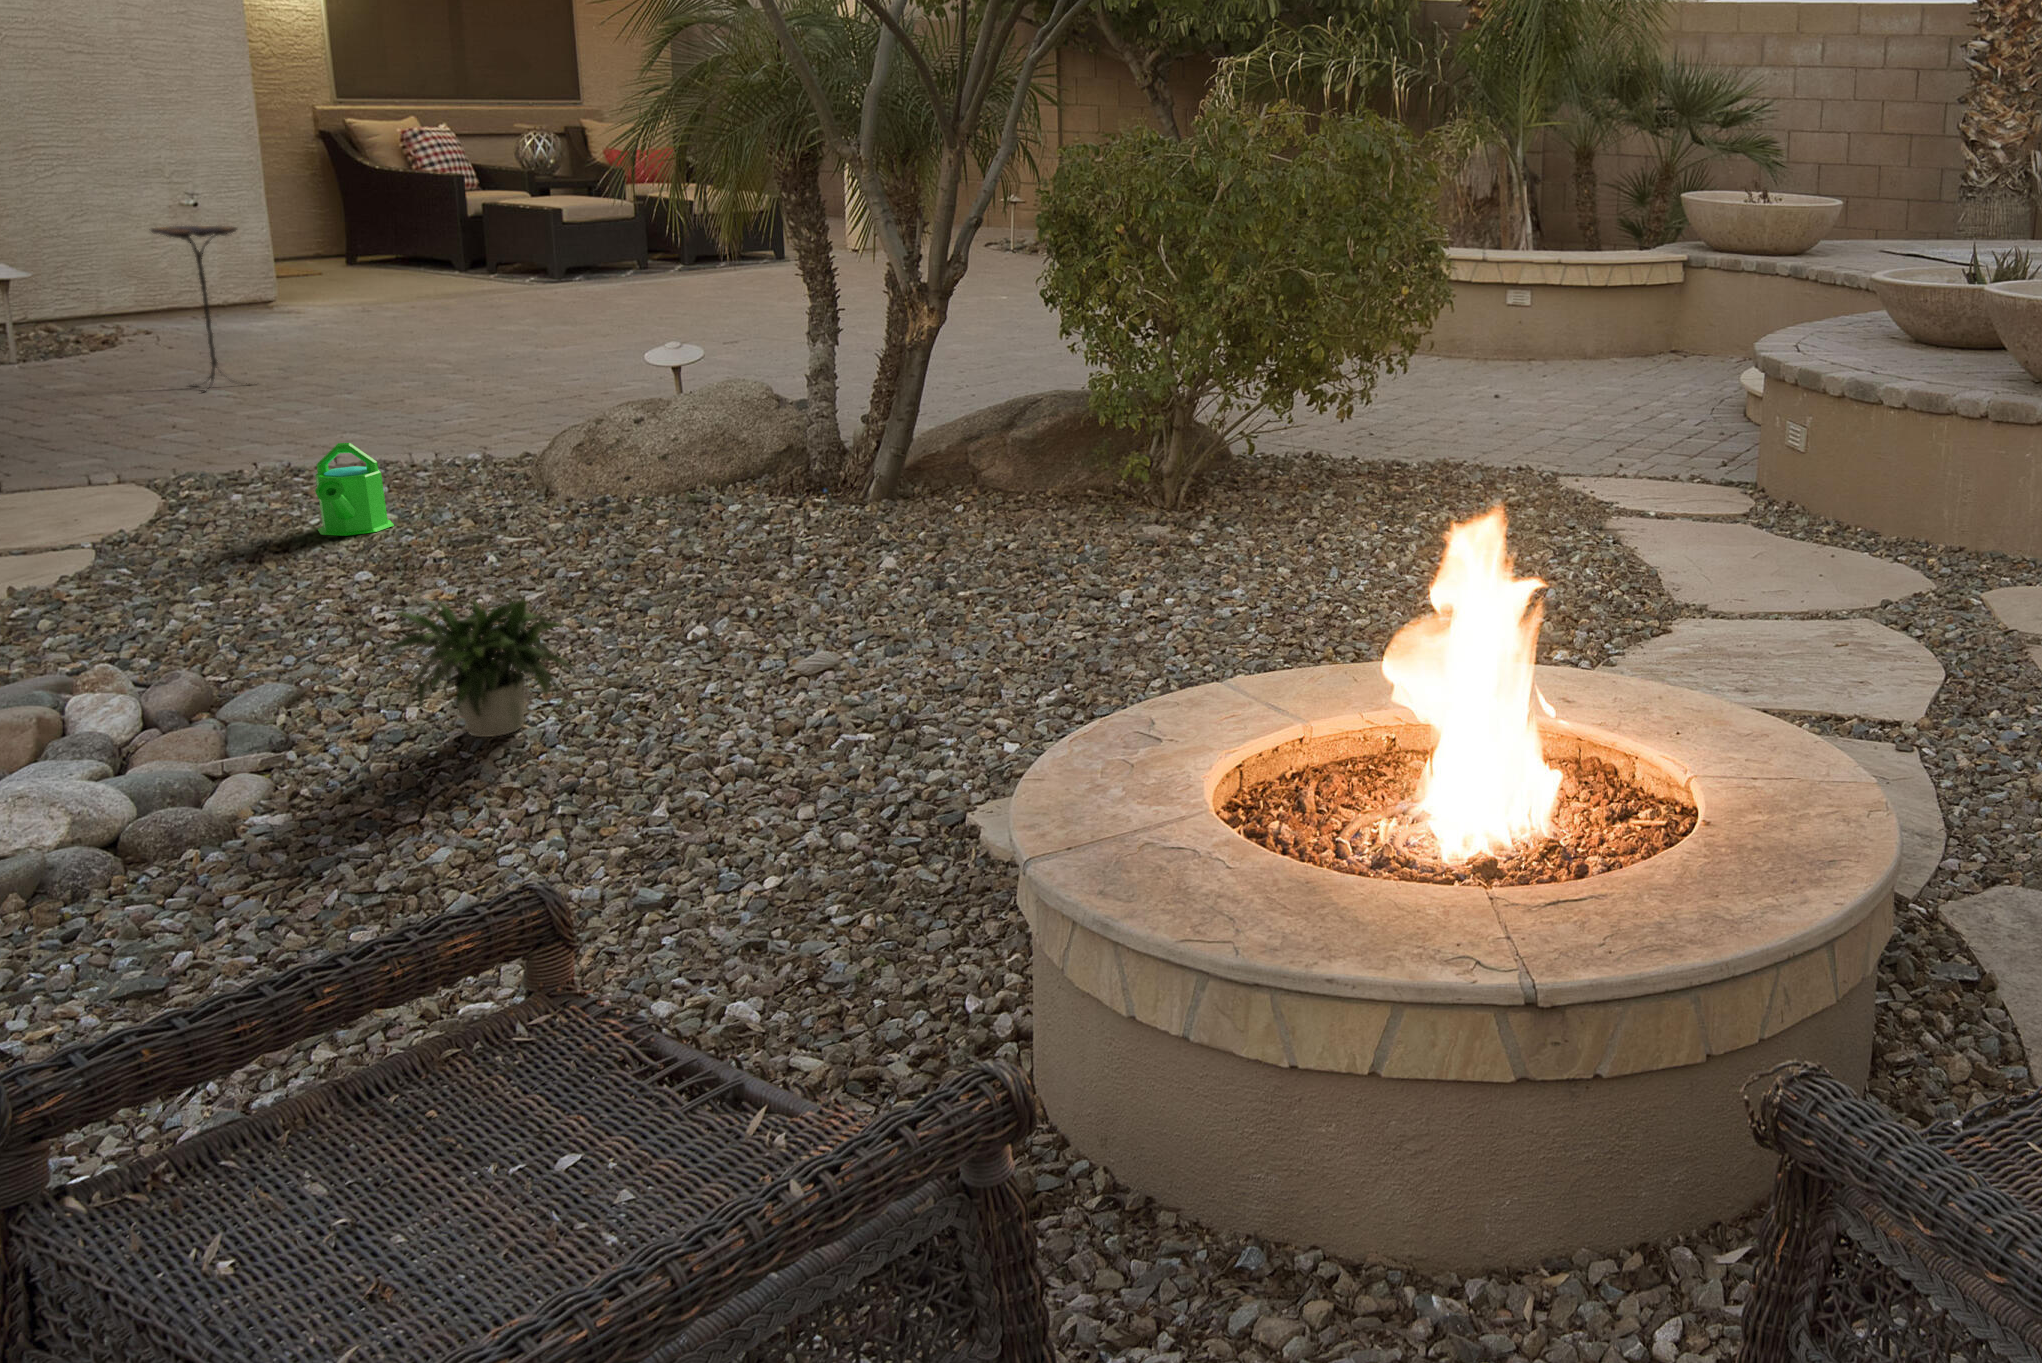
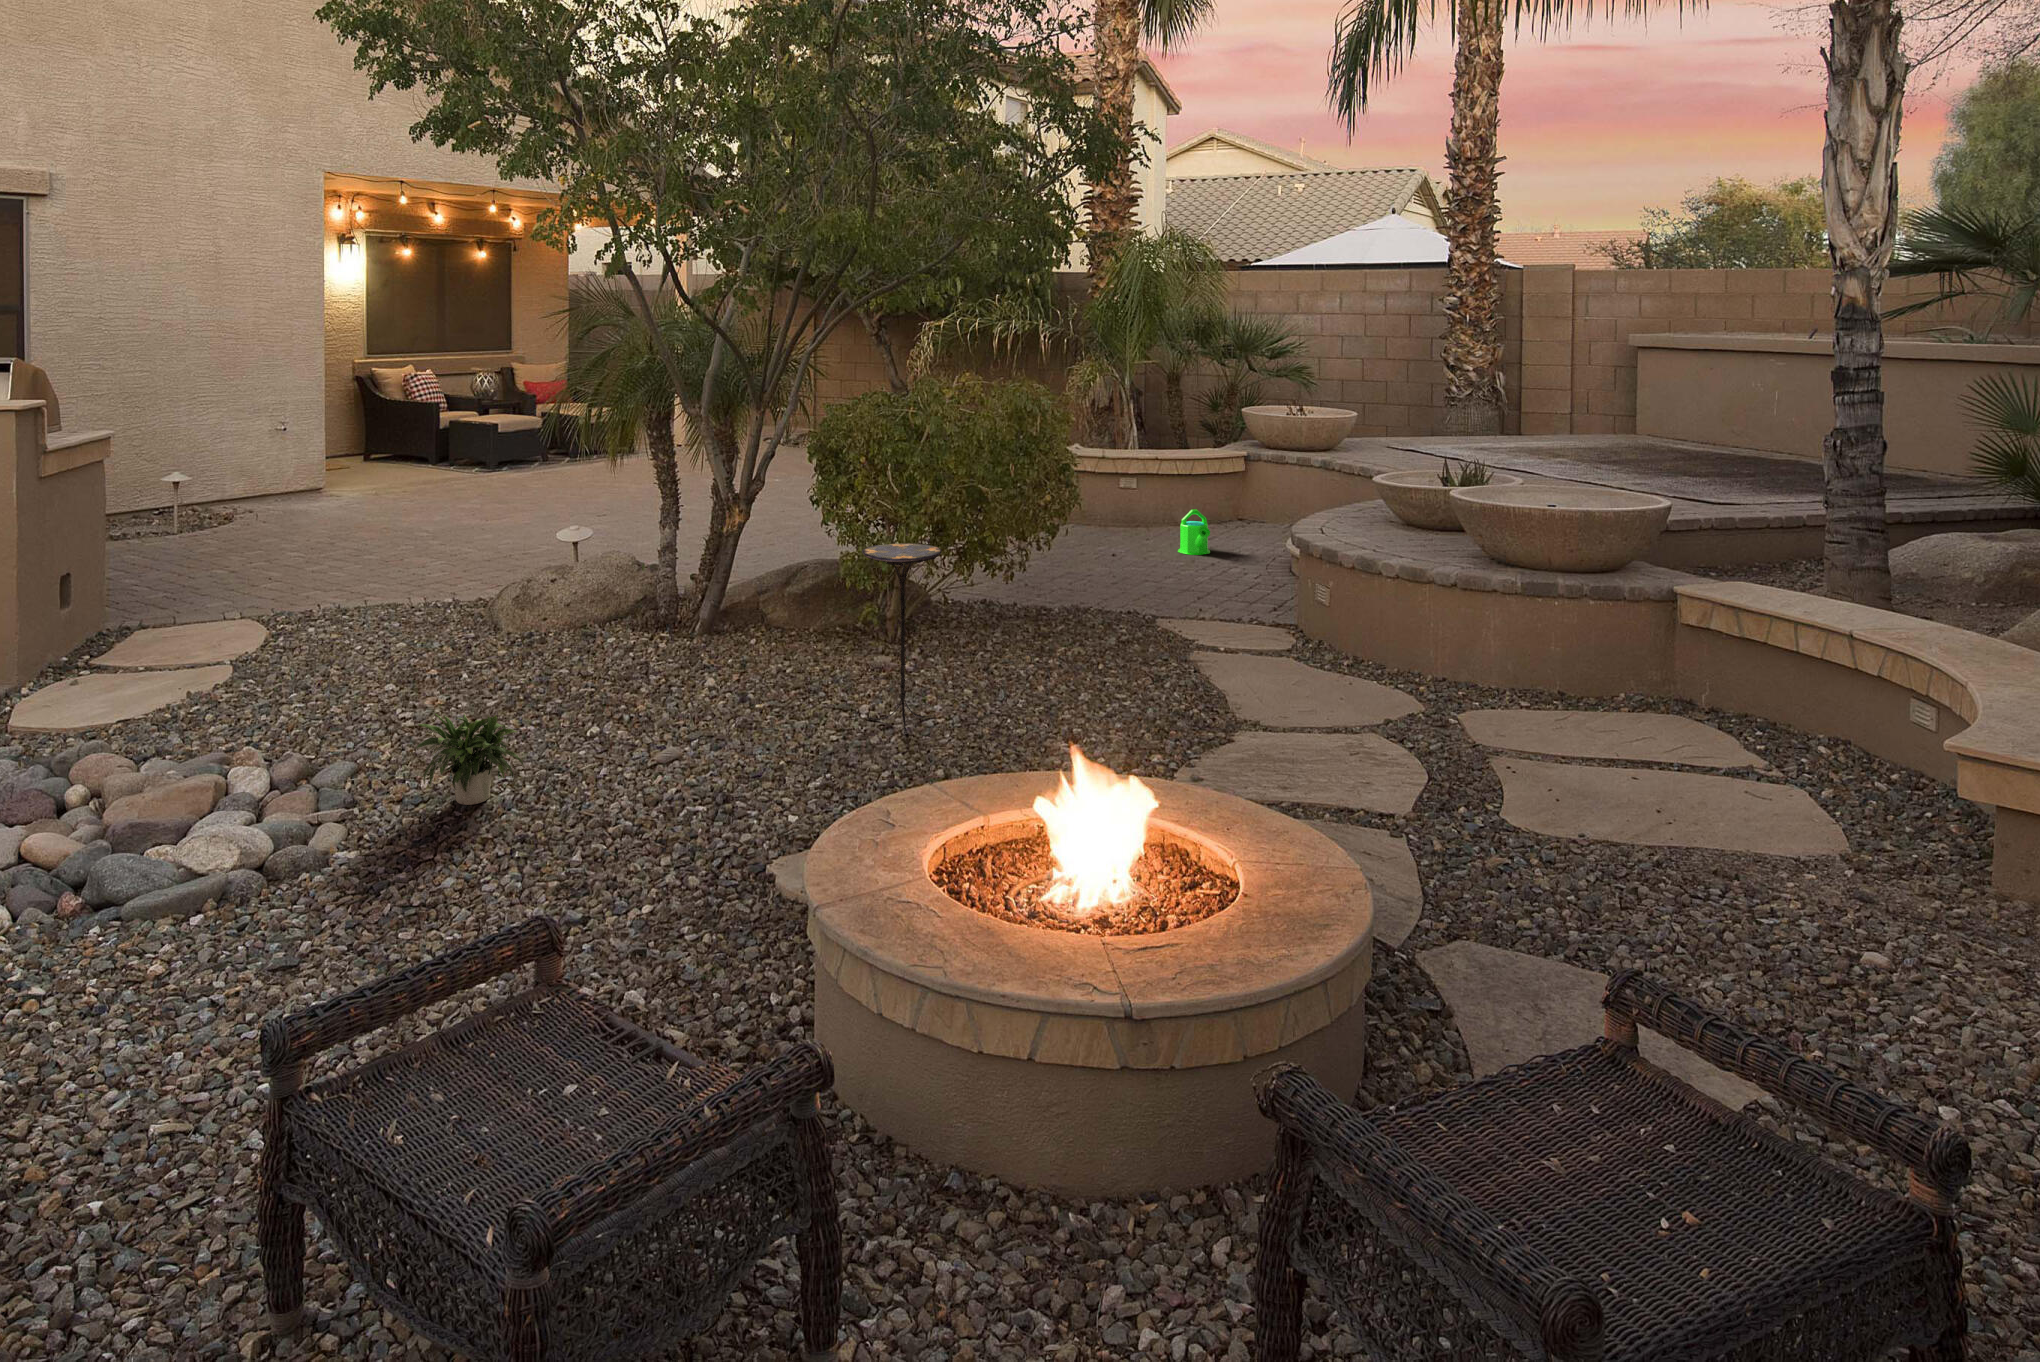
side table: present [151,226,247,386] -> present [862,544,942,734]
watering can: present [315,443,394,536] -> present [1178,509,1210,555]

